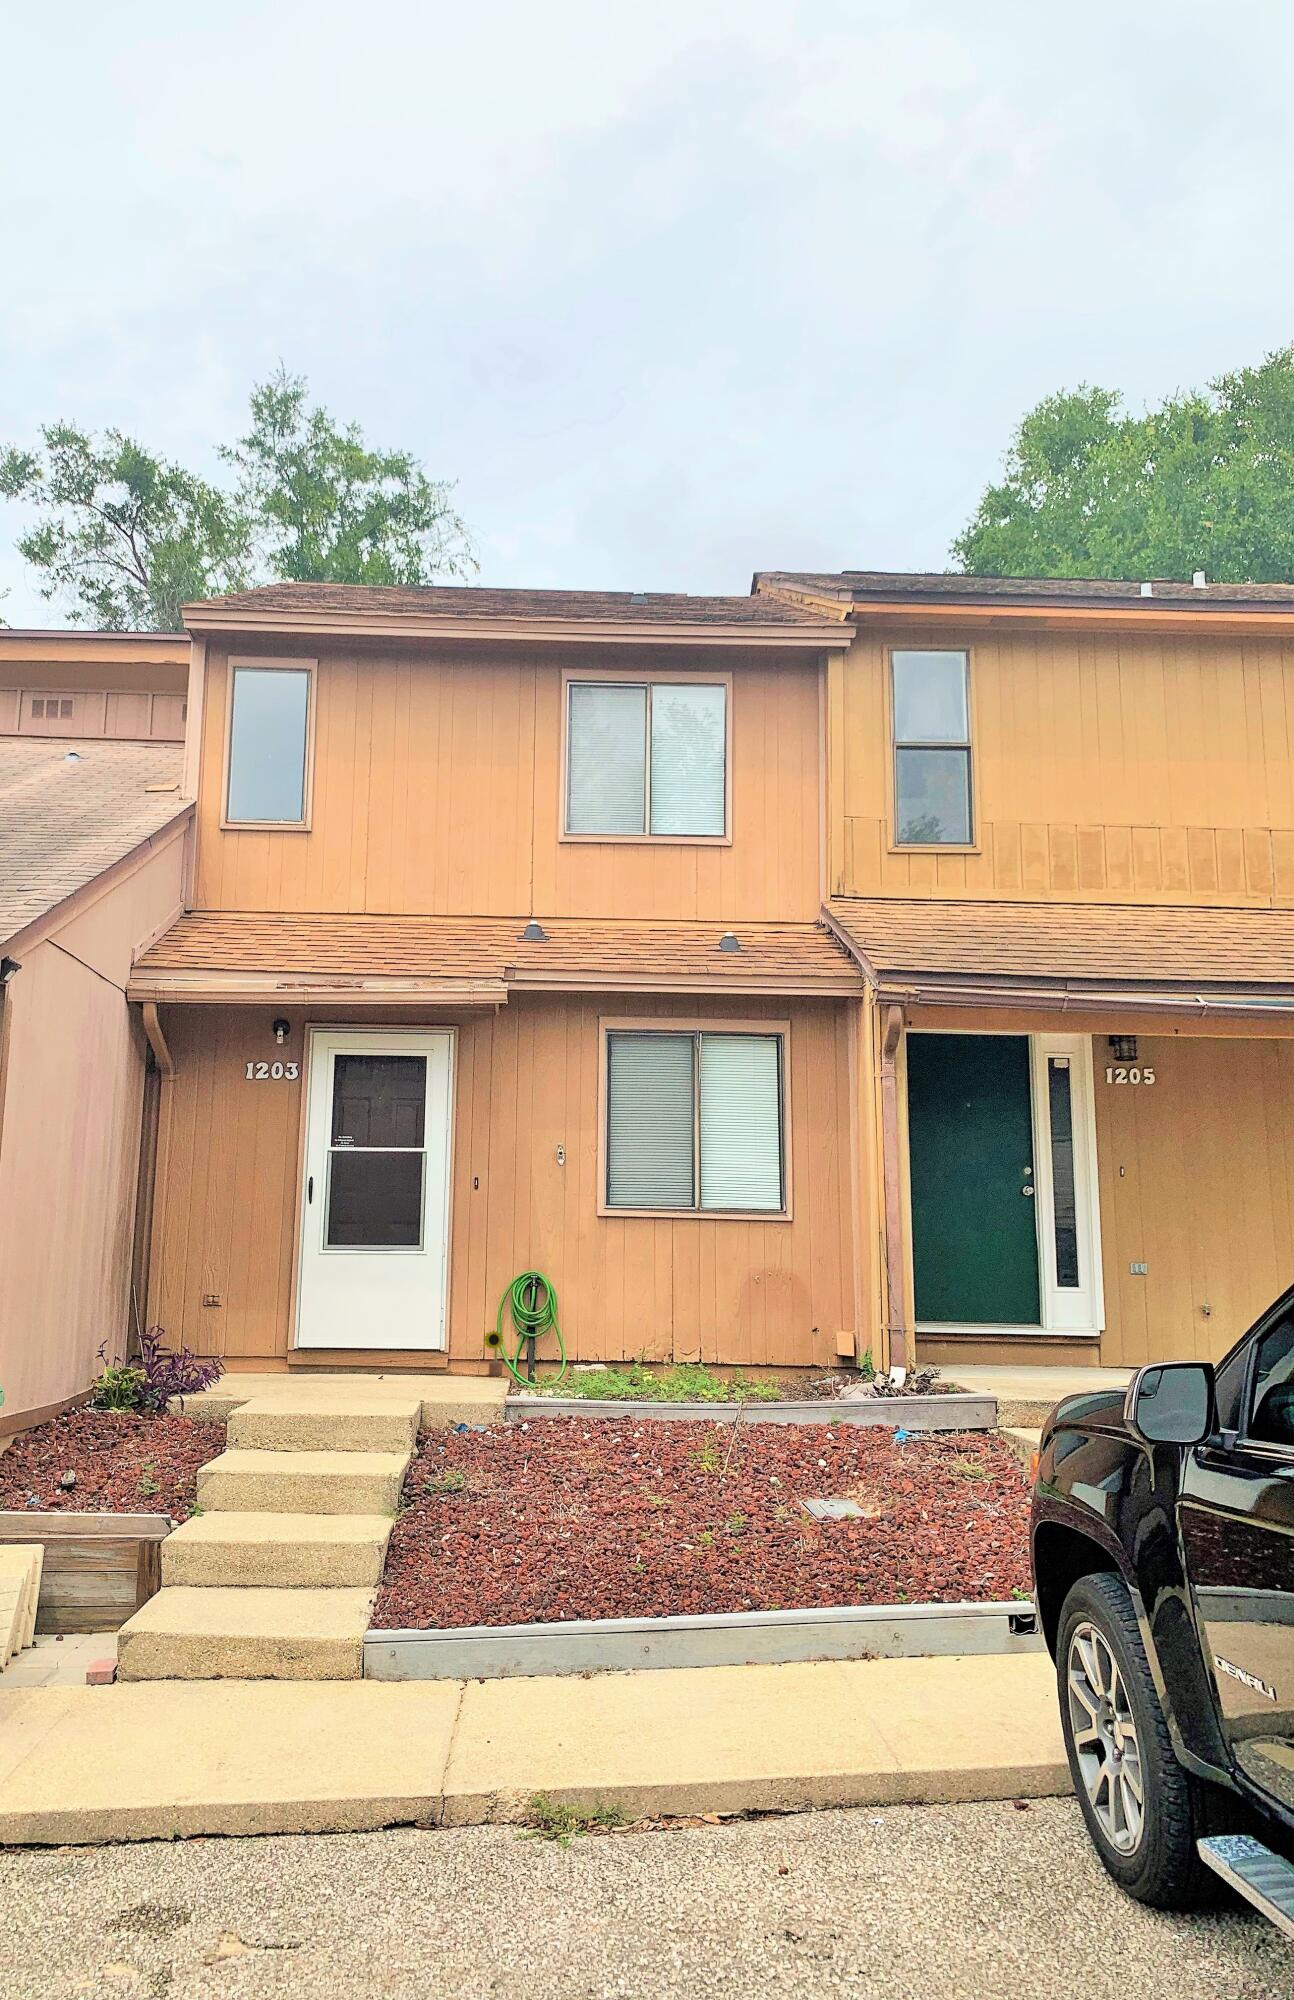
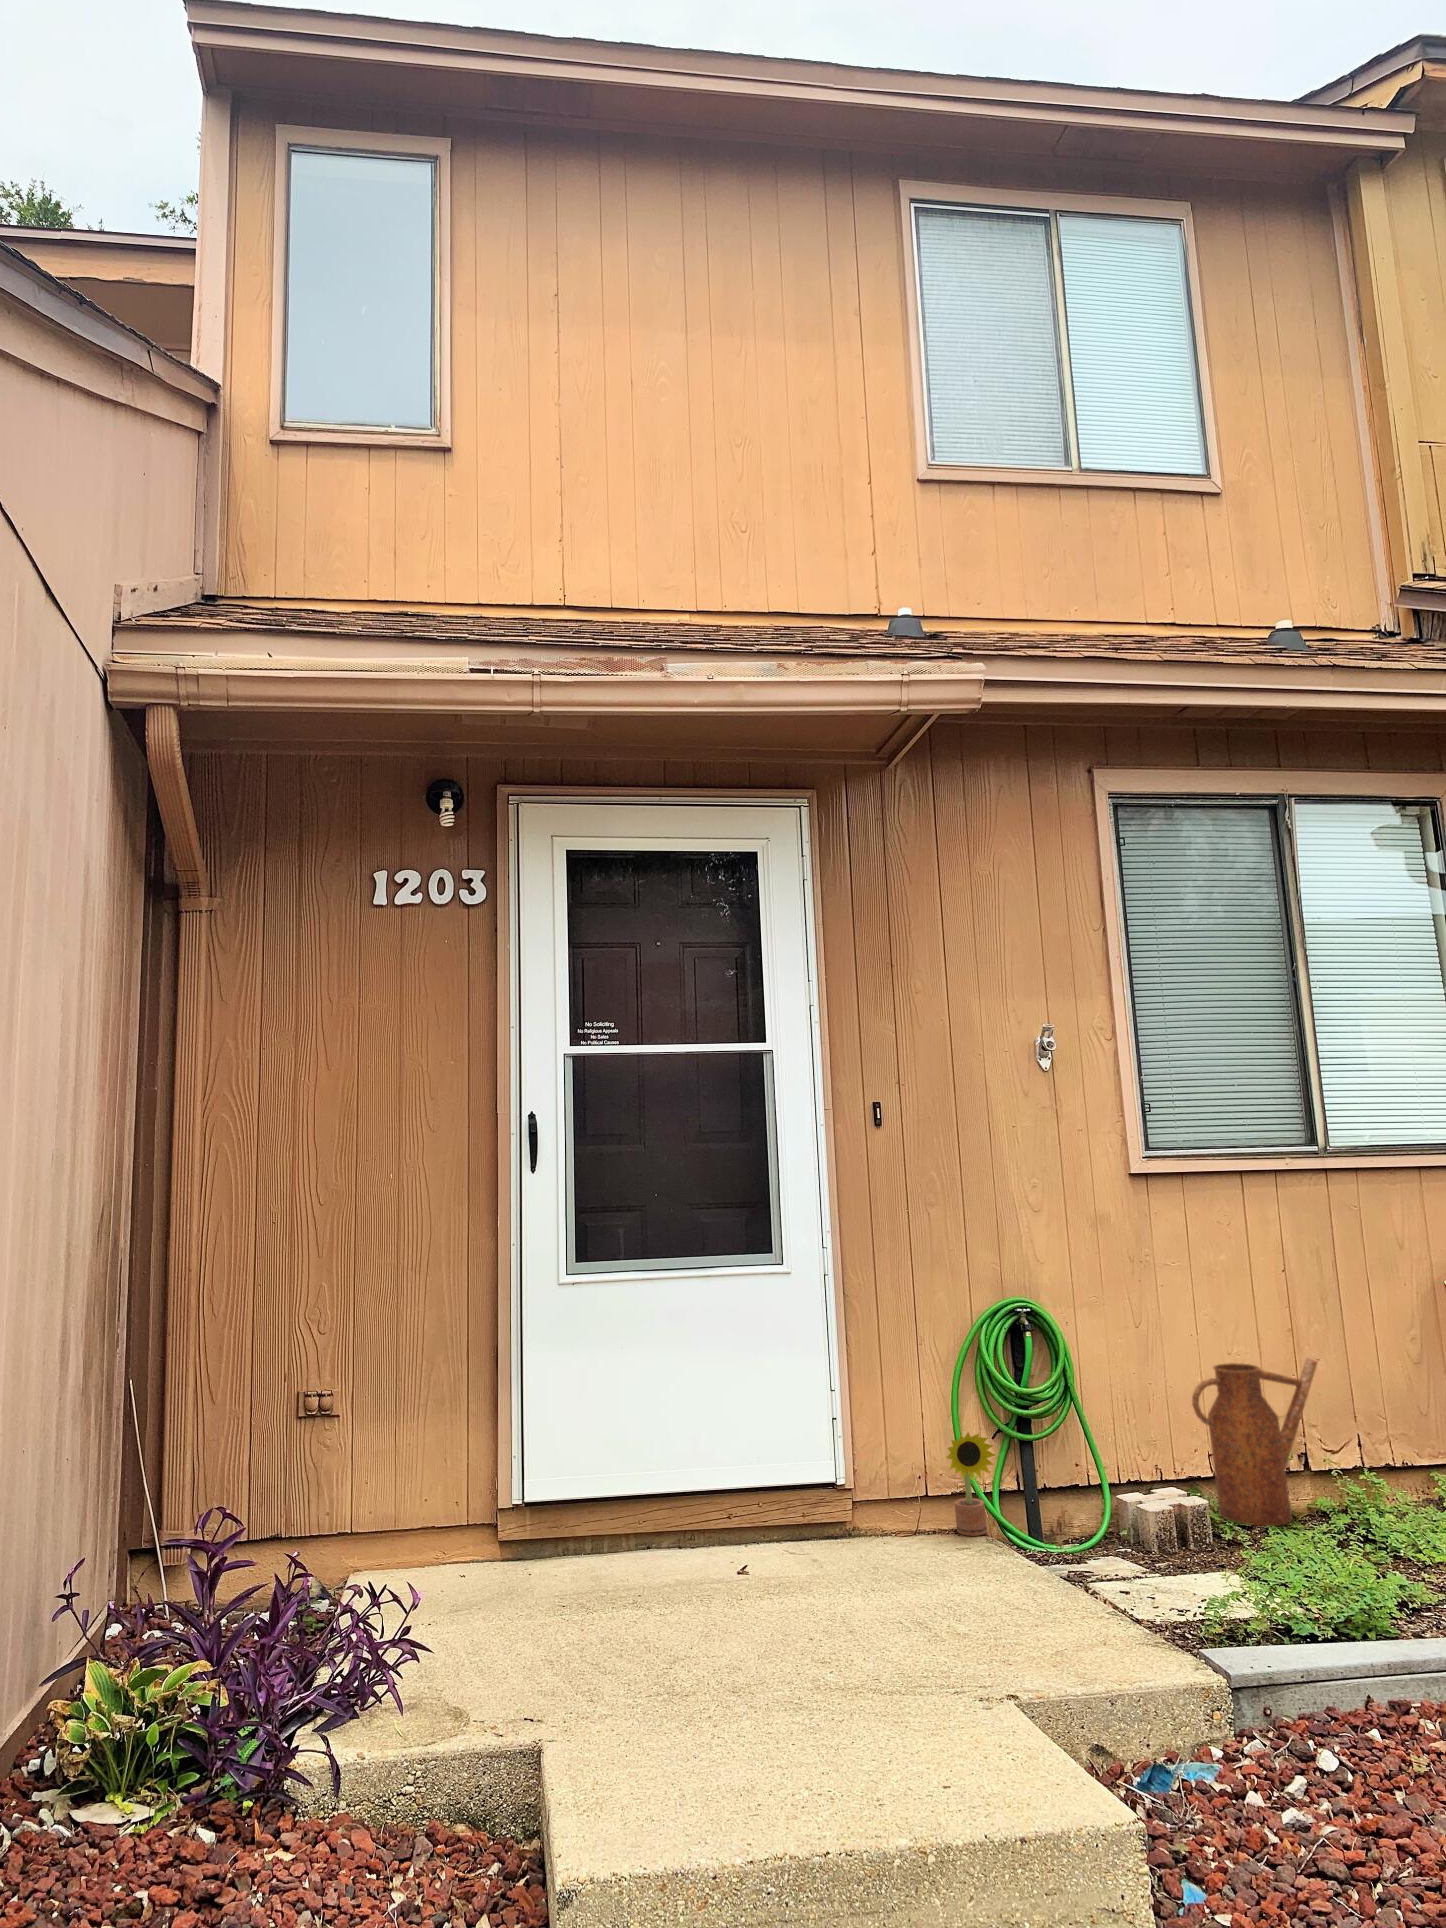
watering can: none [607,1309,673,1381] -> present [1192,1358,1317,1526]

